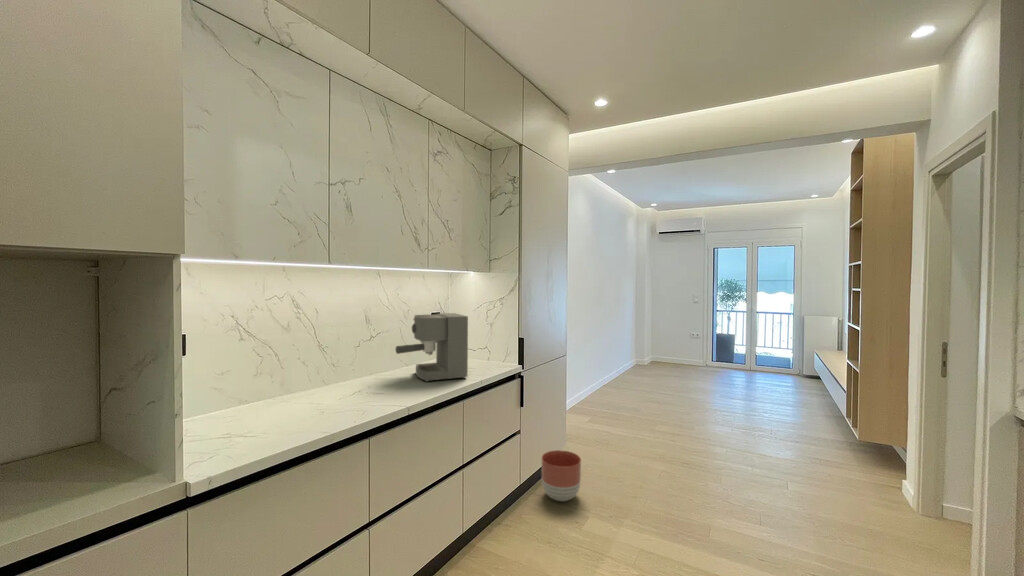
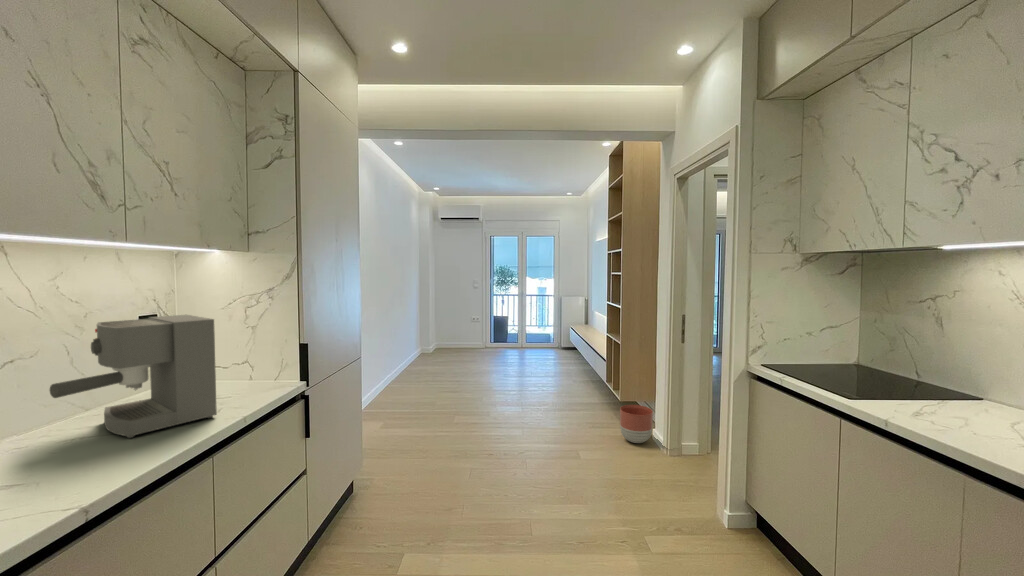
planter: present [542,450,581,501] -> present [620,405,653,443]

